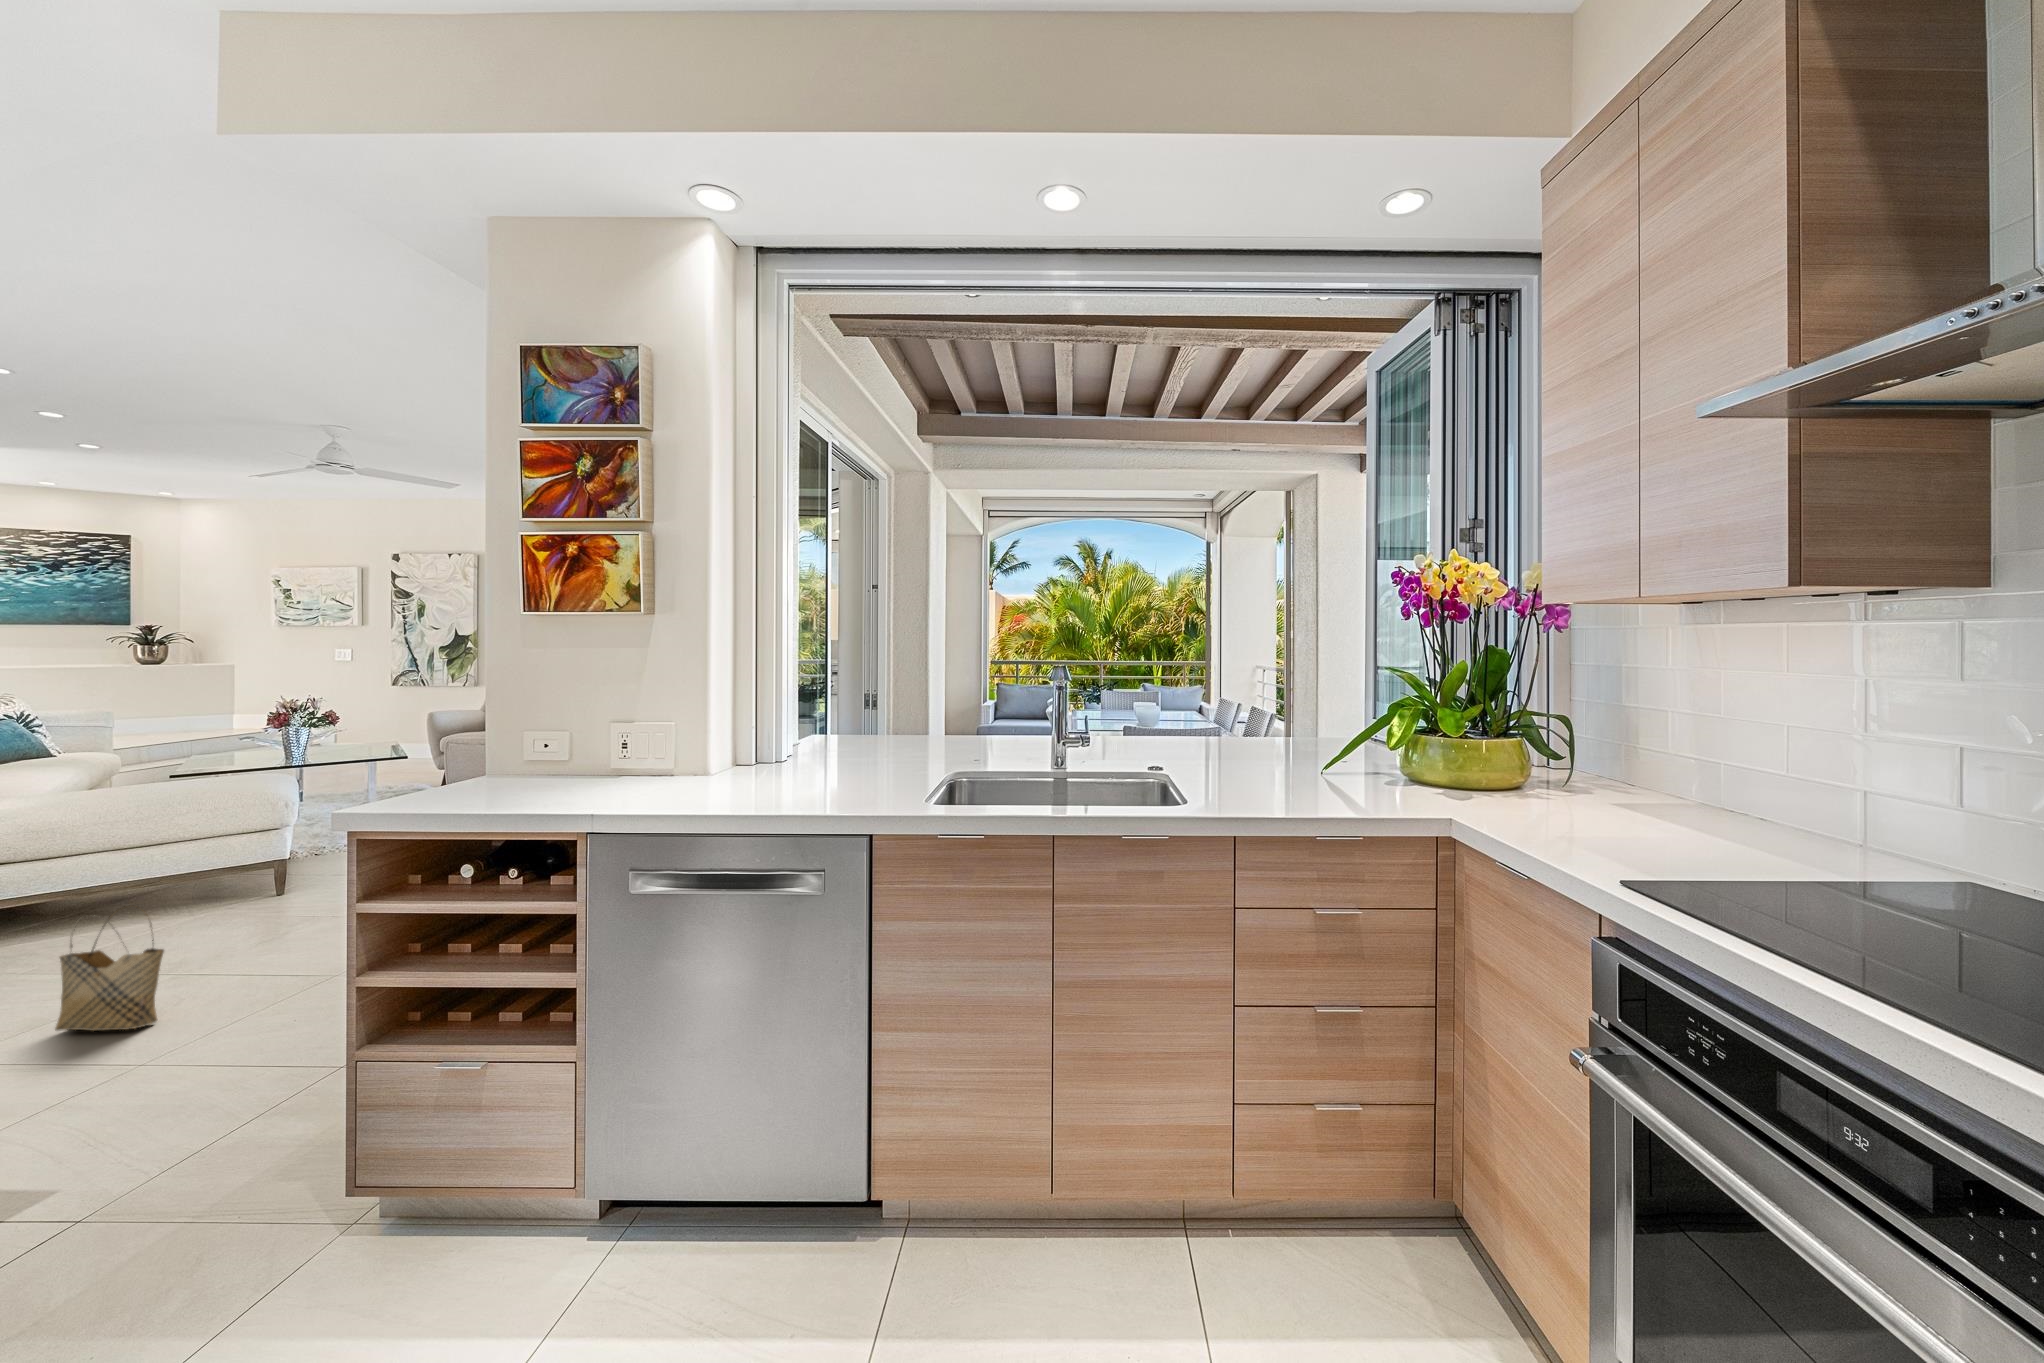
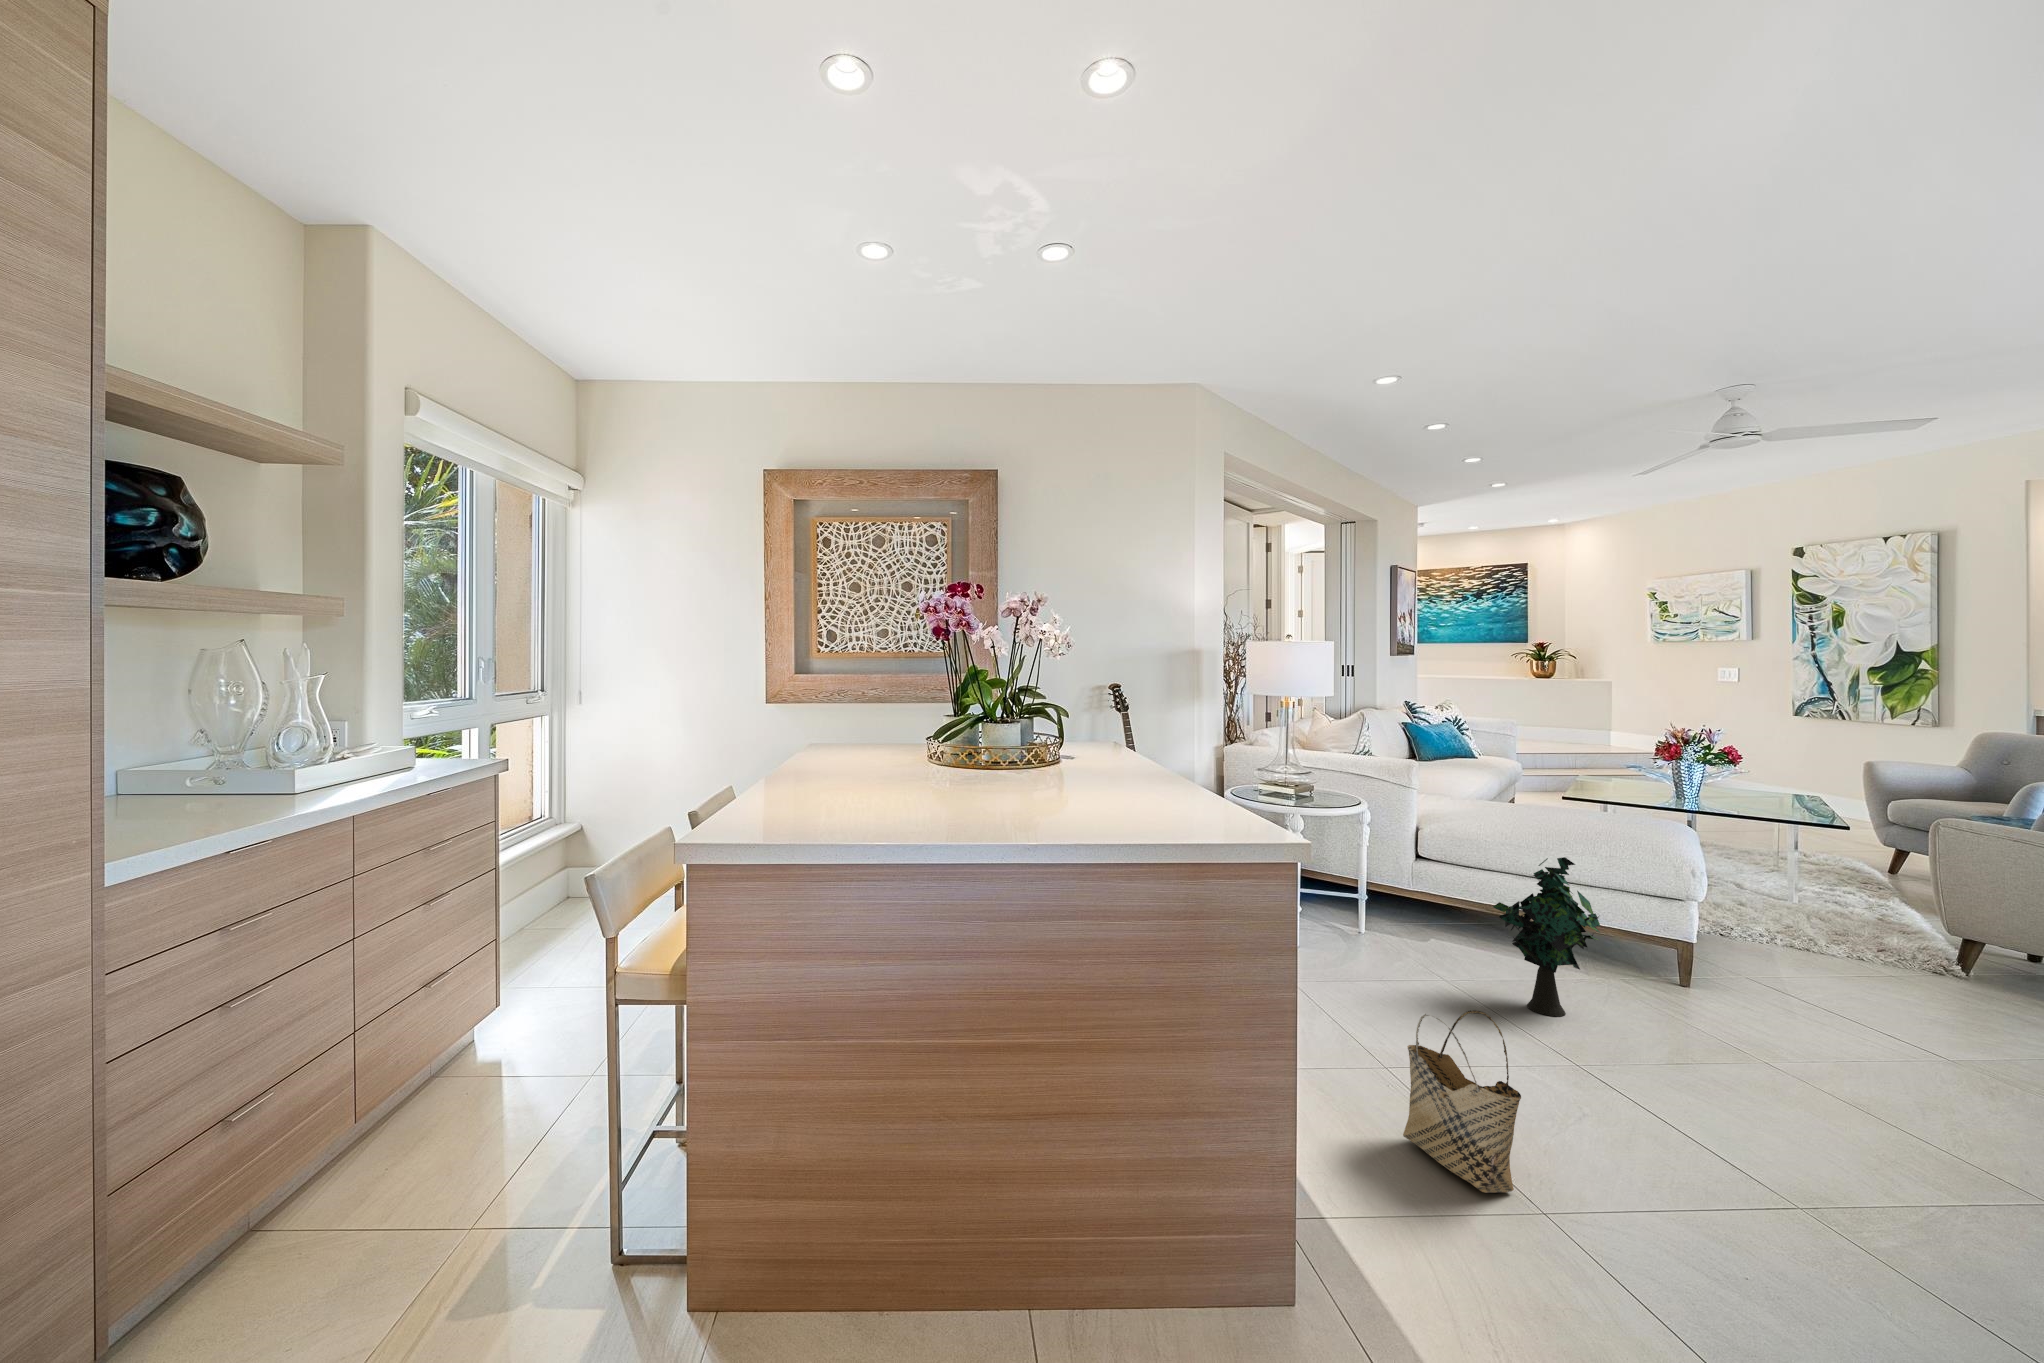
decorative plant: none [121,802,221,939] -> present [1493,857,1600,1016]

